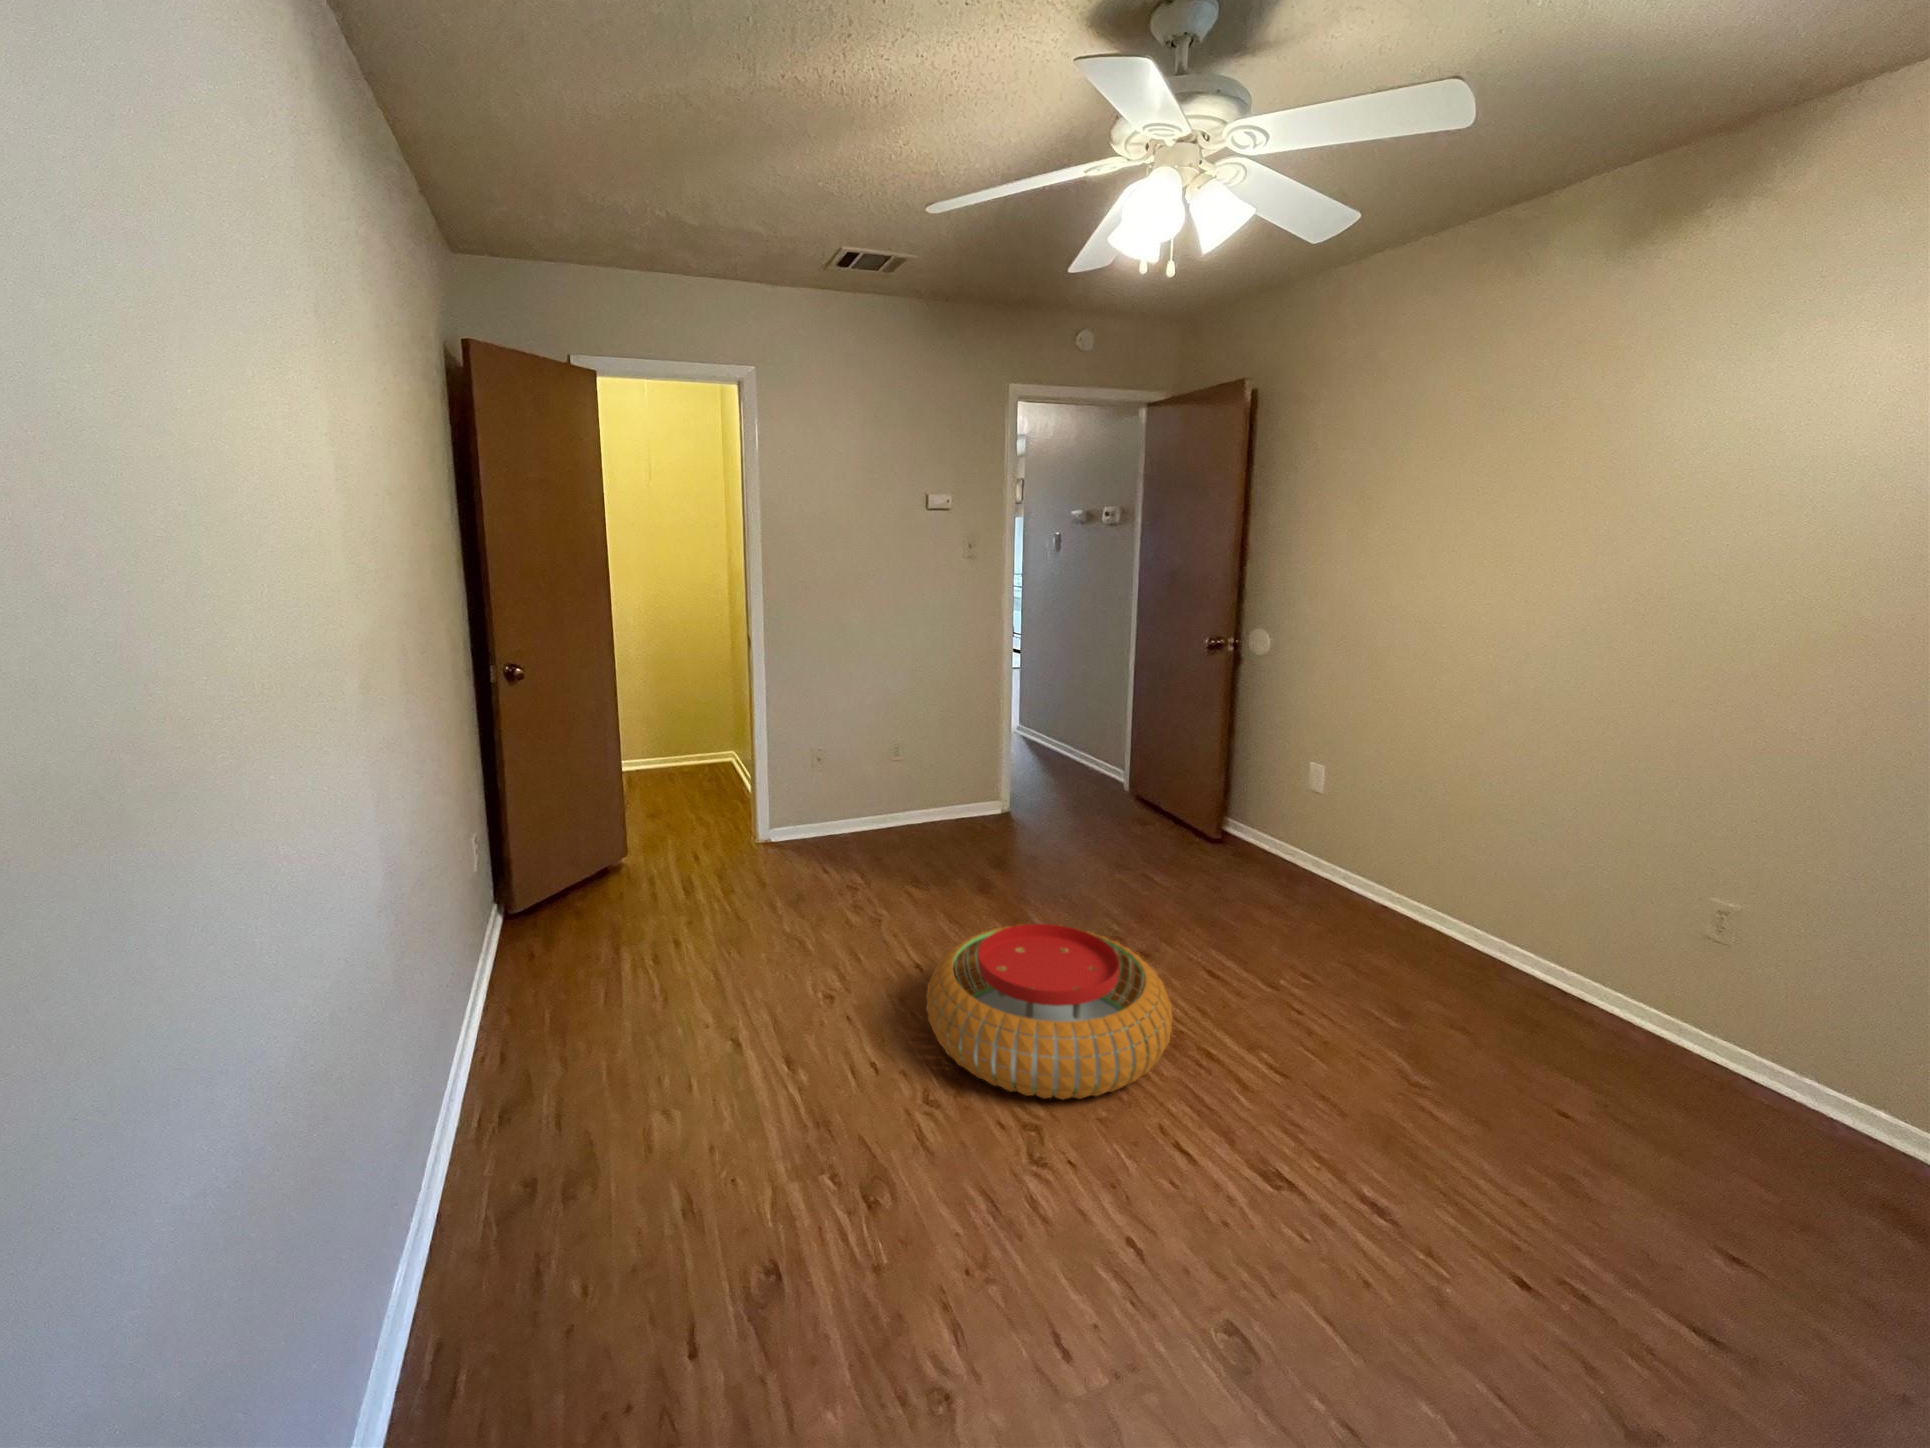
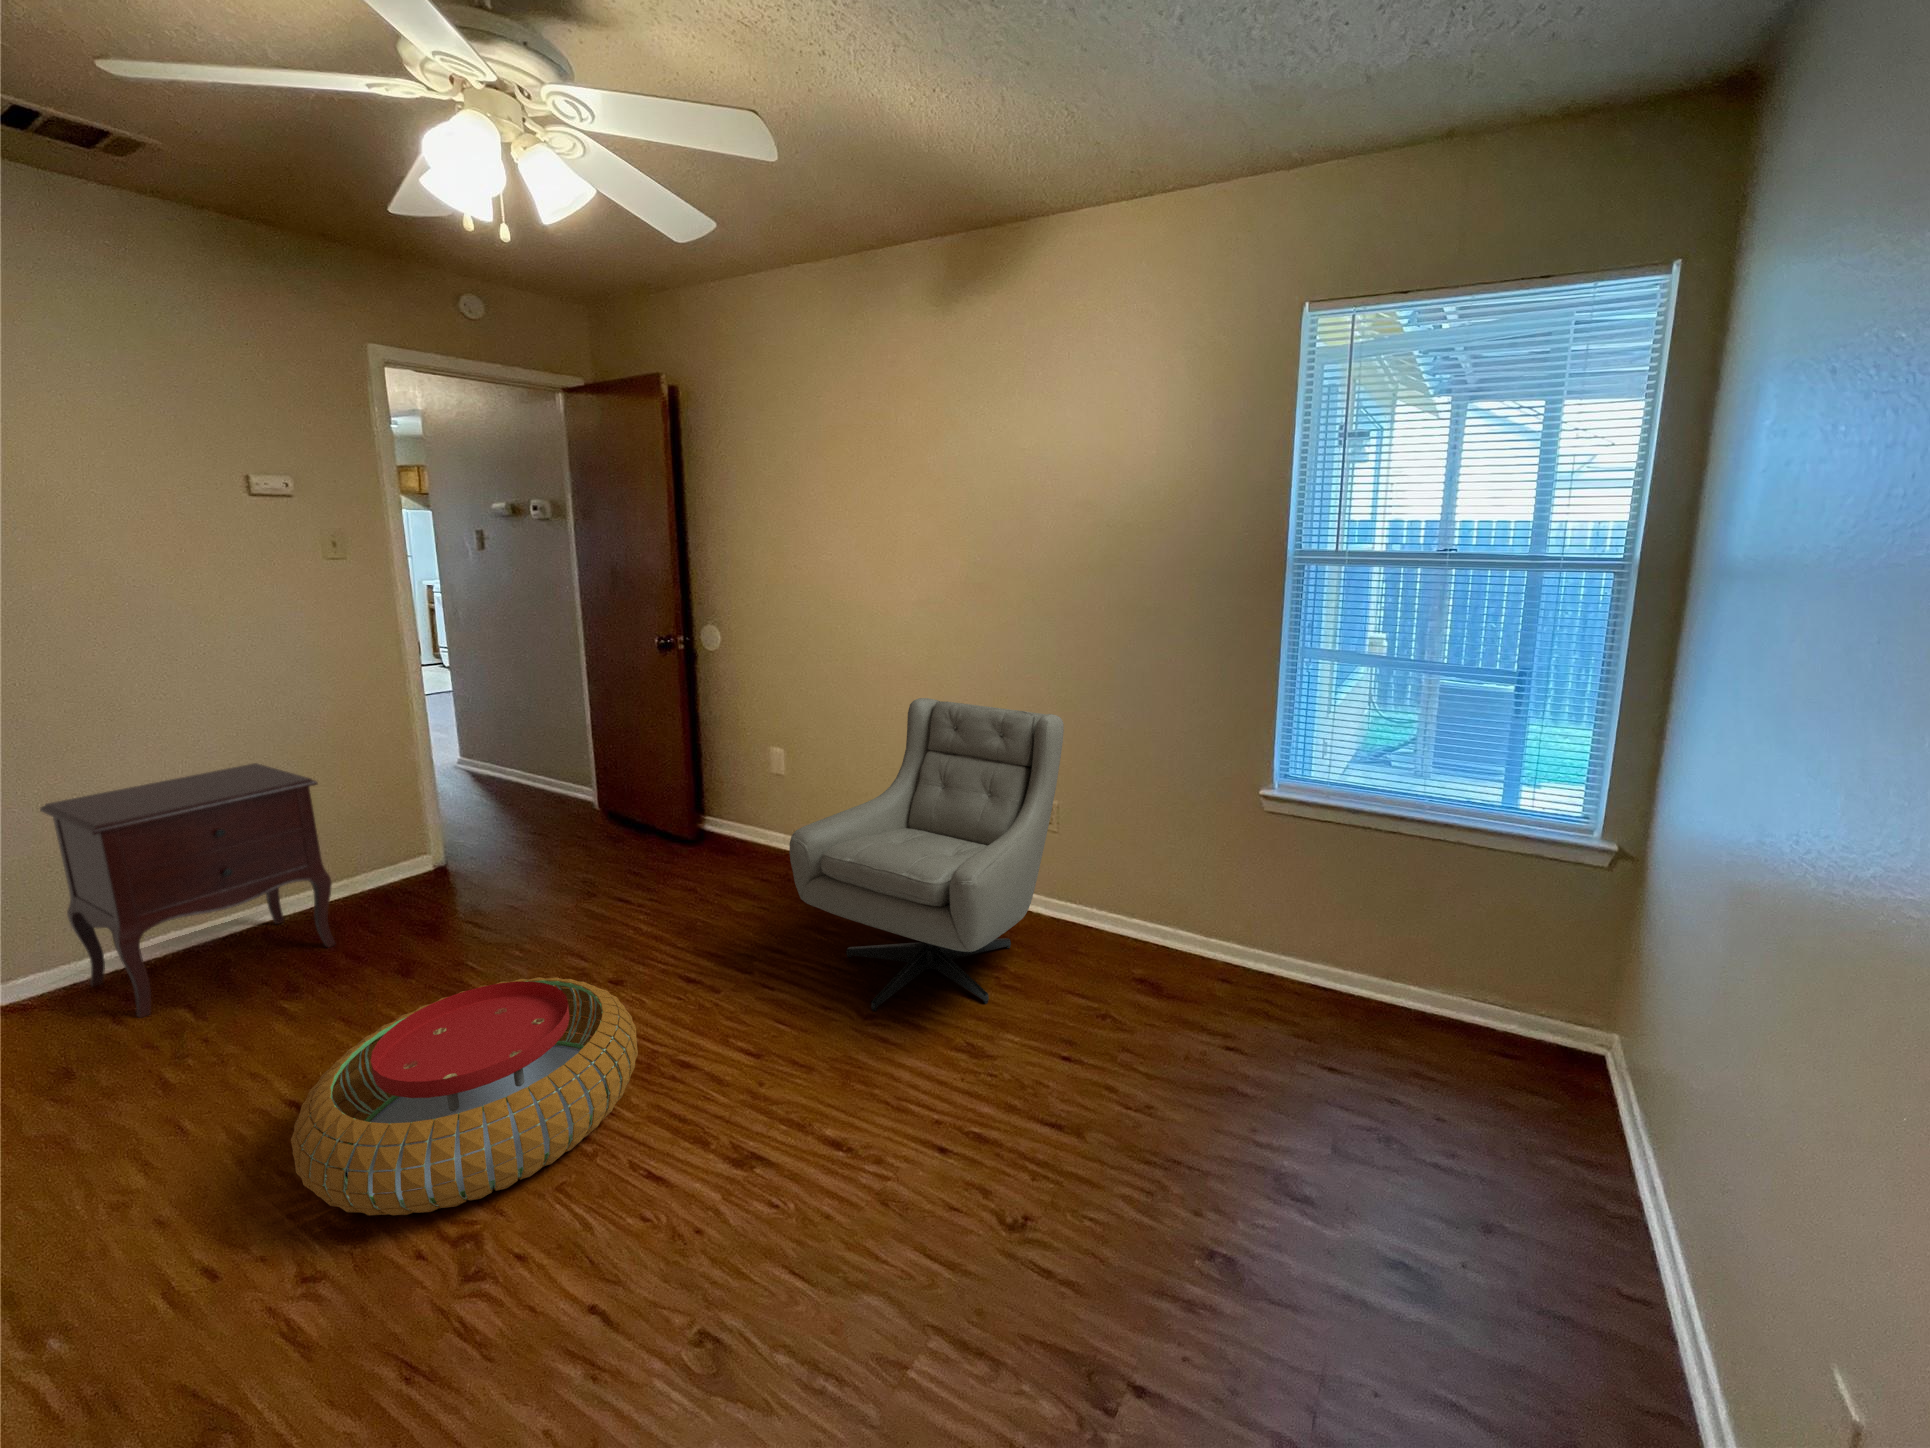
nightstand: none [802,710,944,878] -> present [40,763,335,1018]
armchair: none [1342,733,1786,1141] -> present [790,698,1064,1011]

